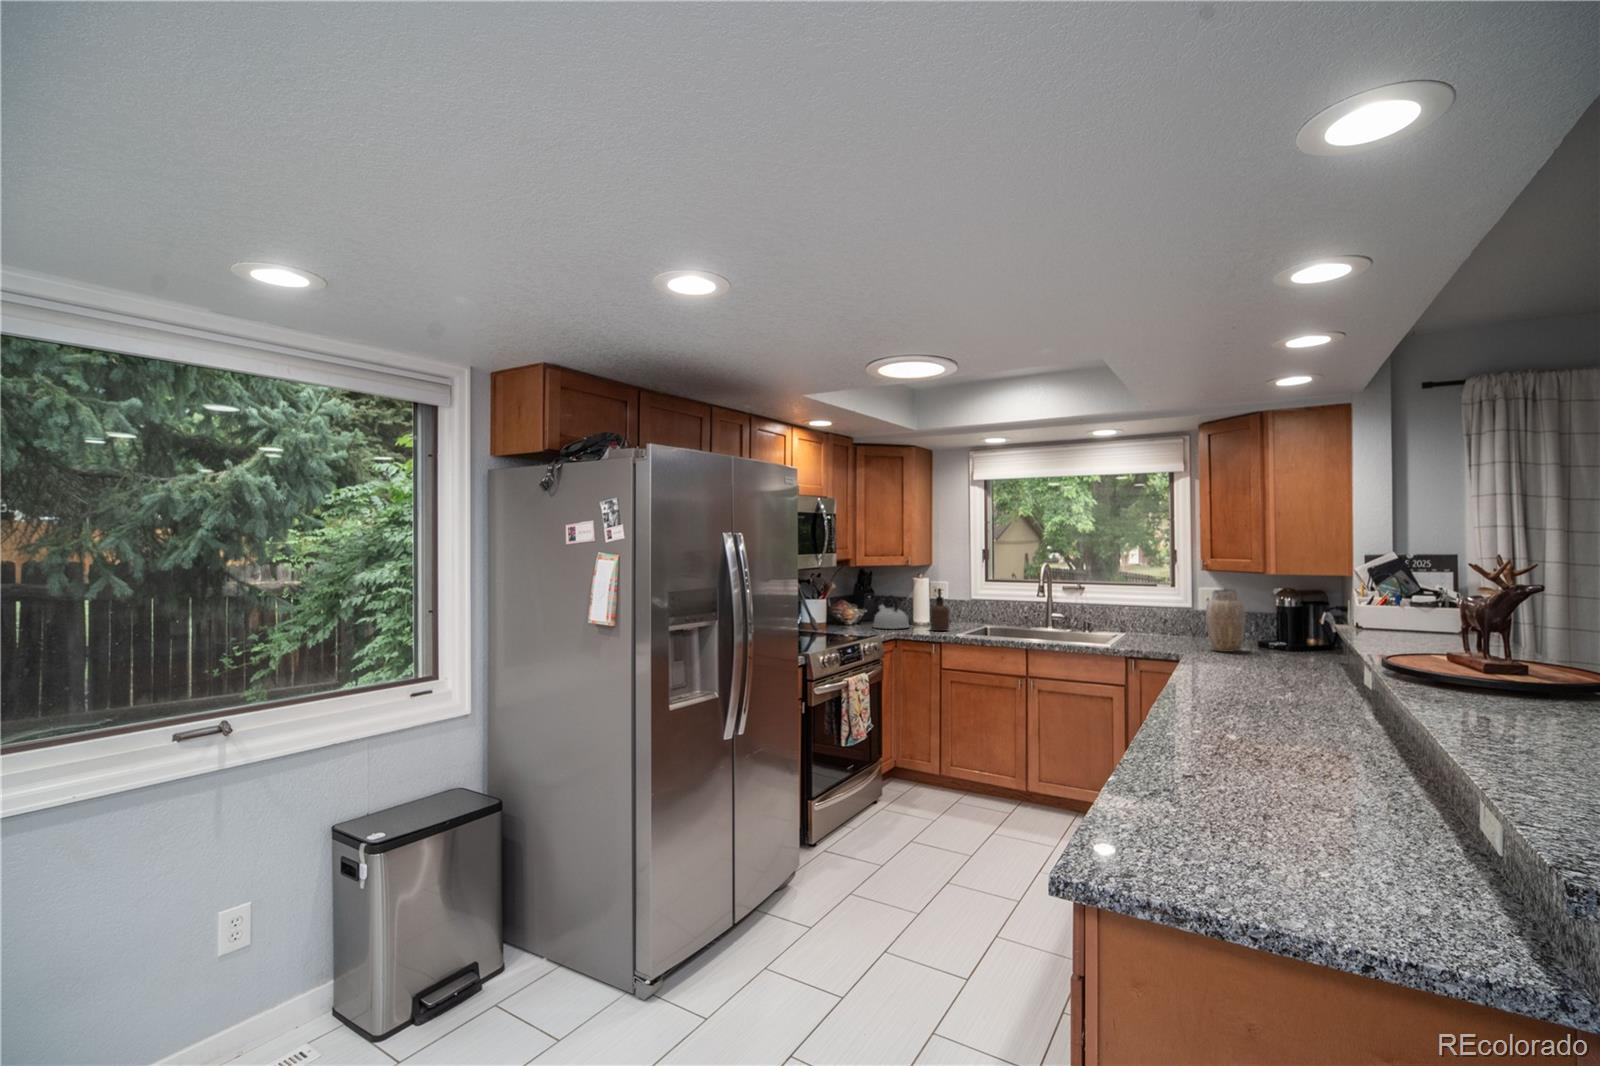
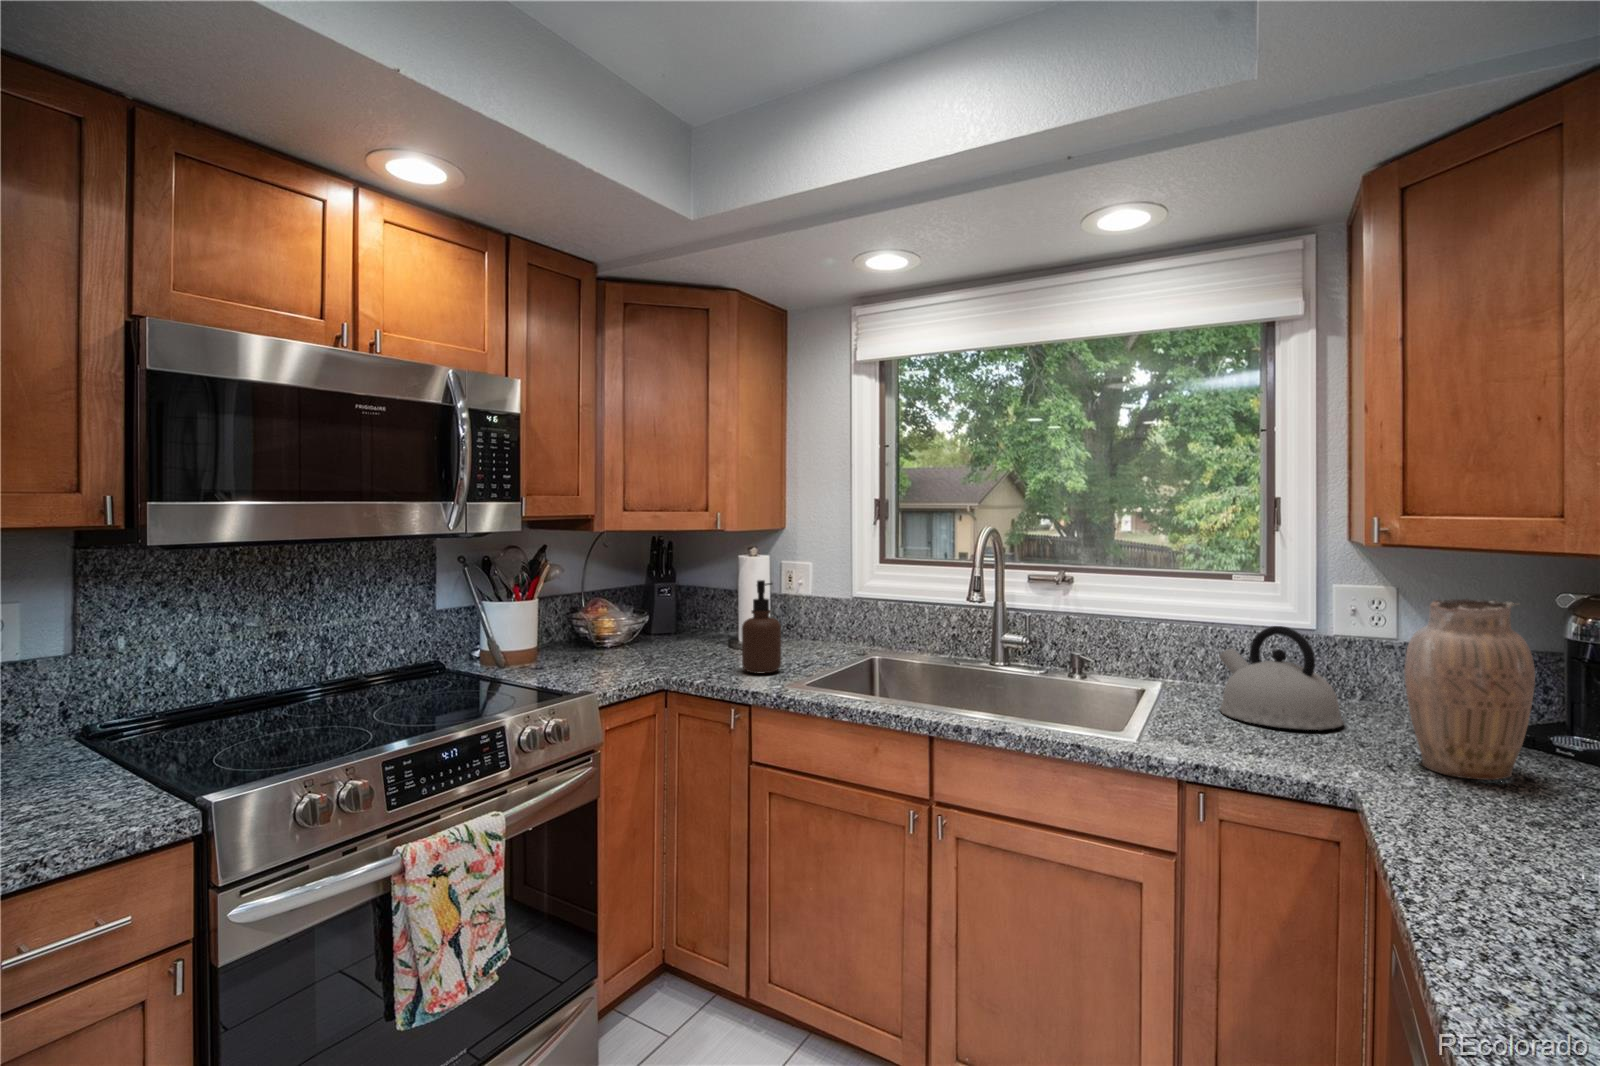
kettle: present [873,595,909,629] -> present [1219,626,1344,730]

